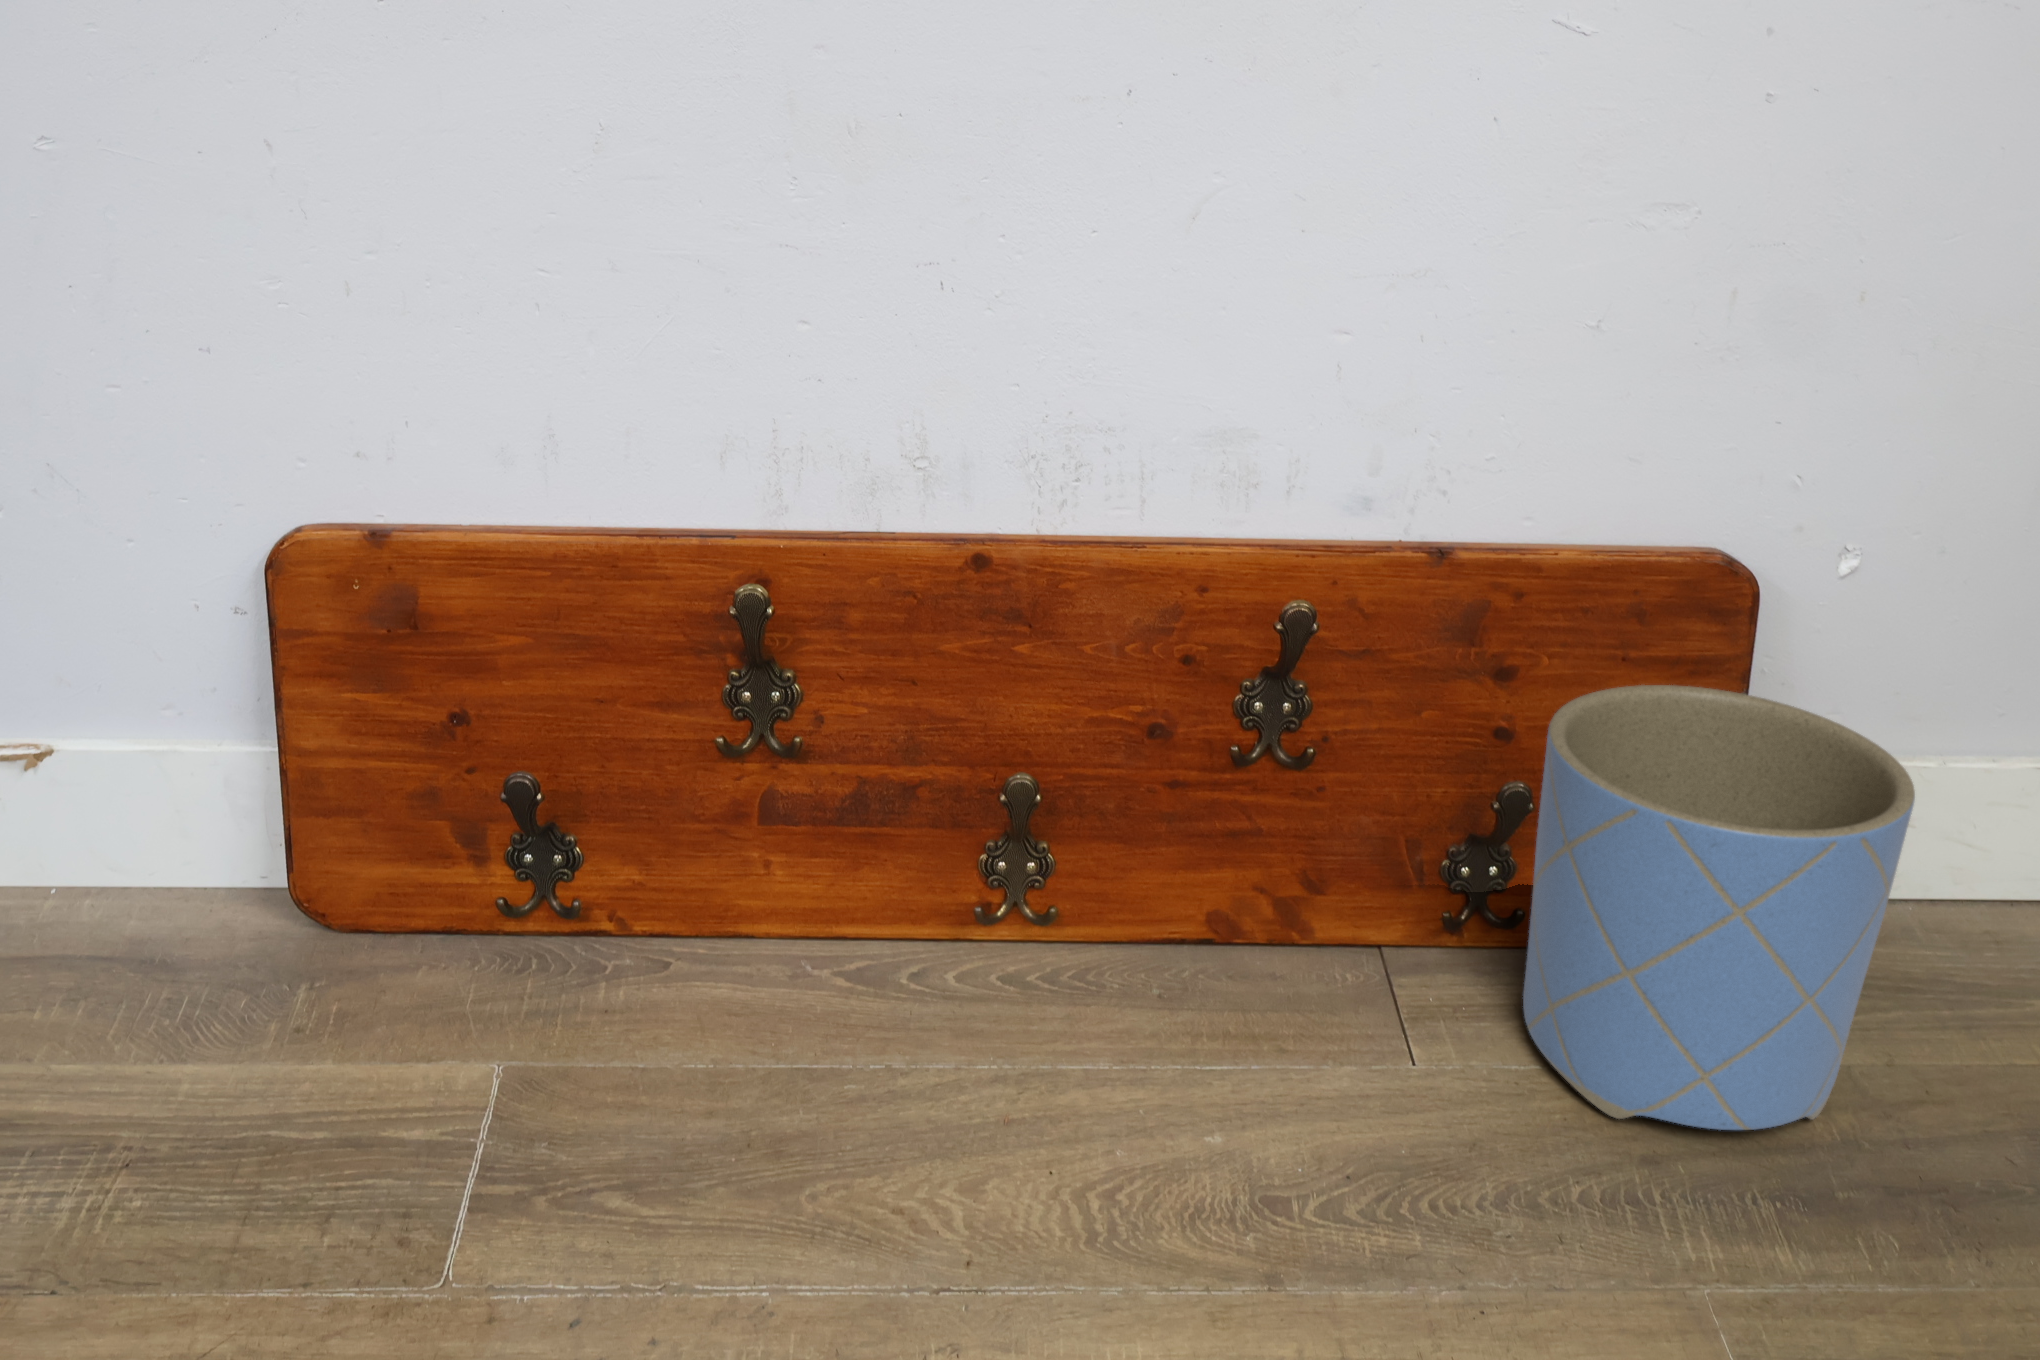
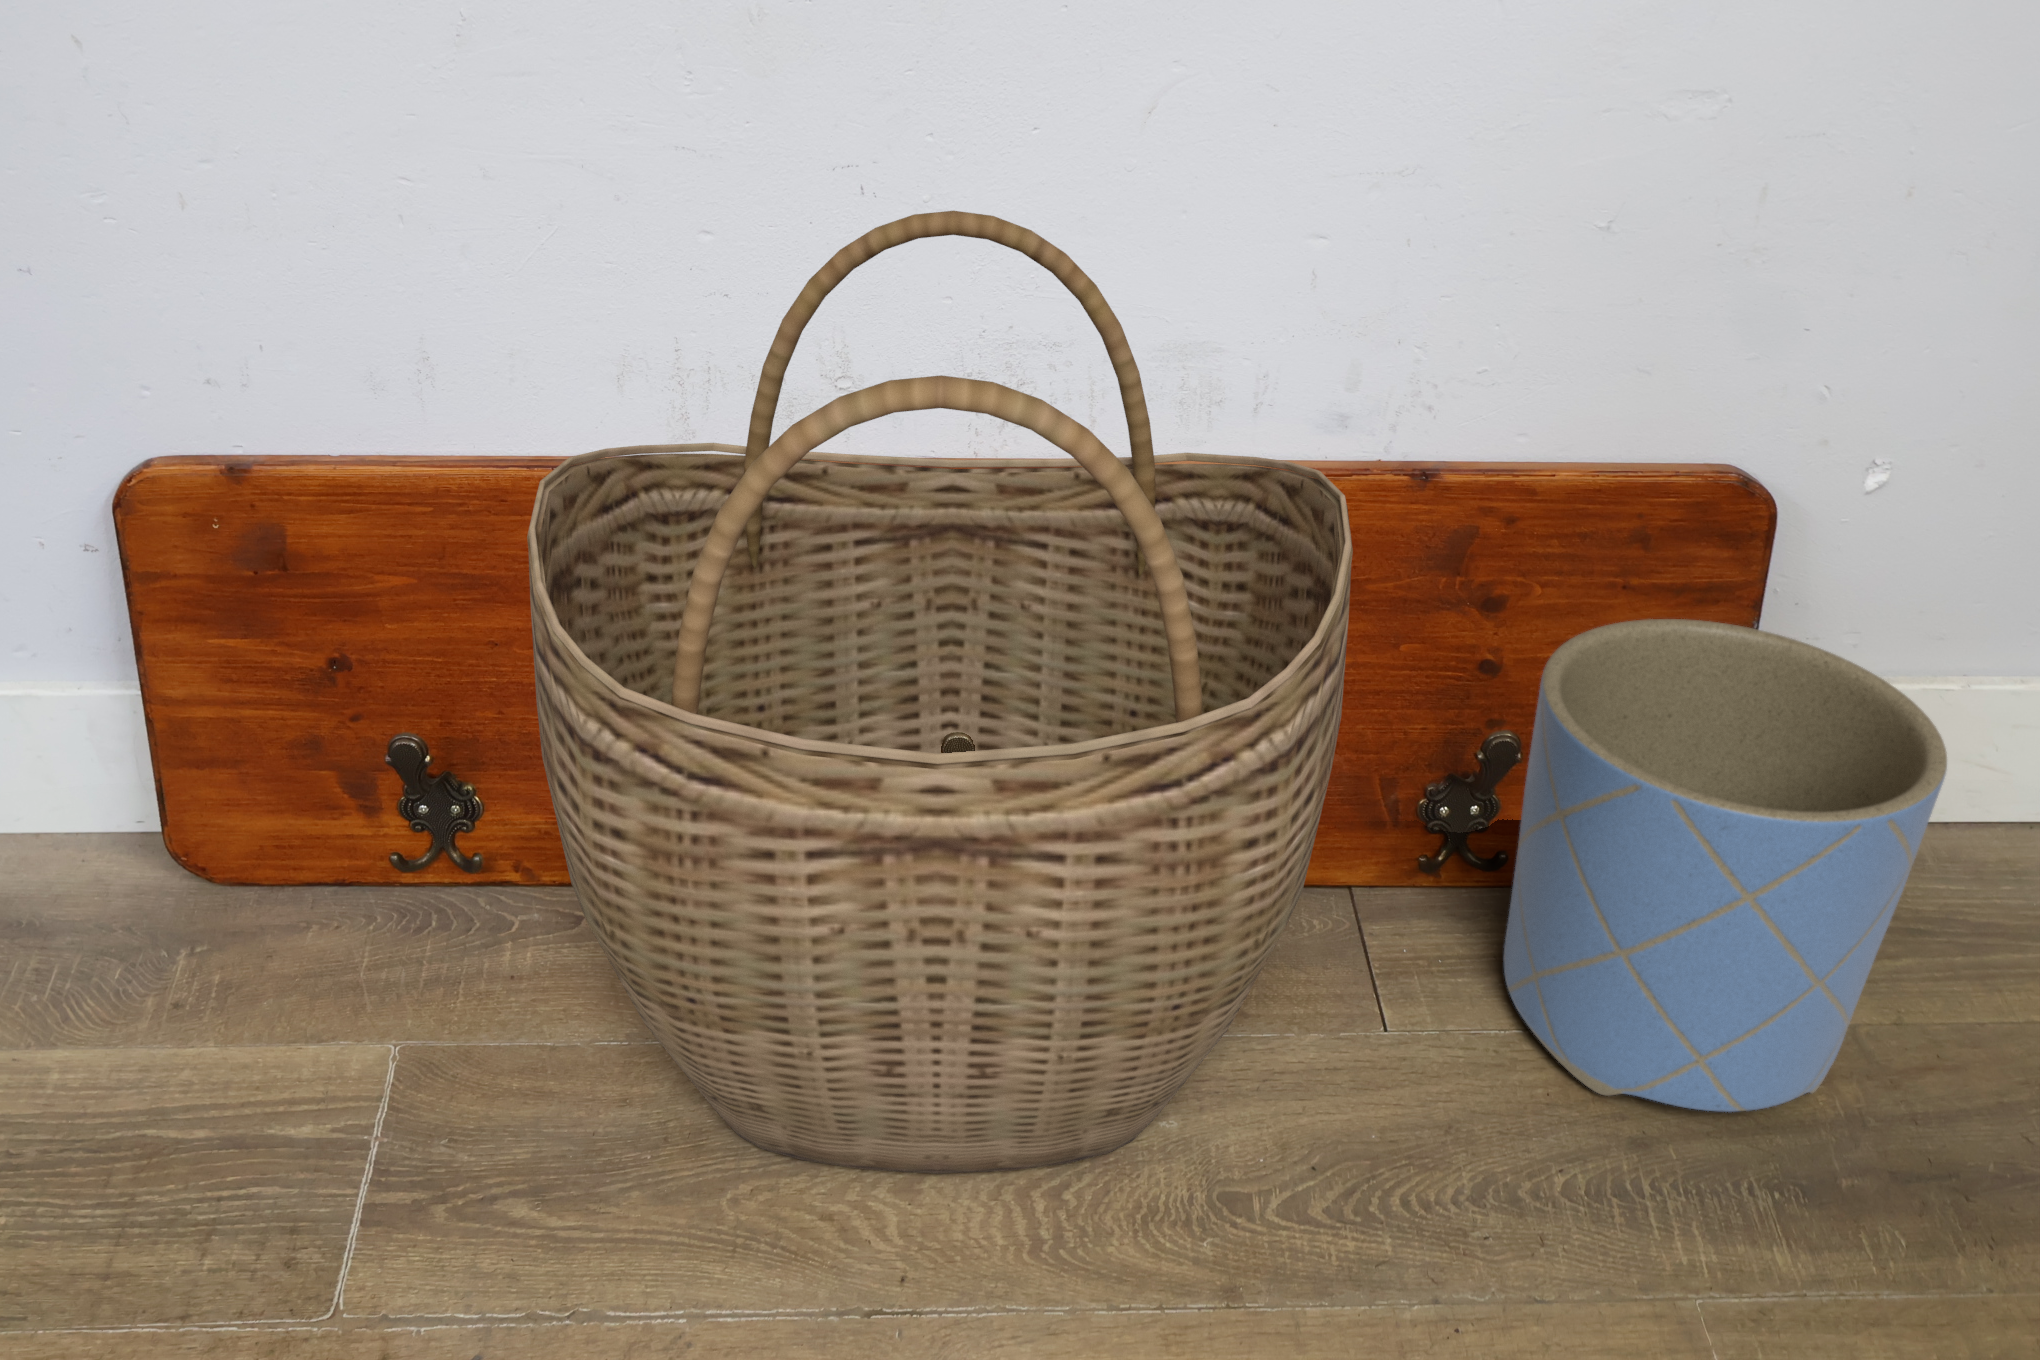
woven basket: none [651,307,1374,1174] -> present [527,211,1353,1174]

